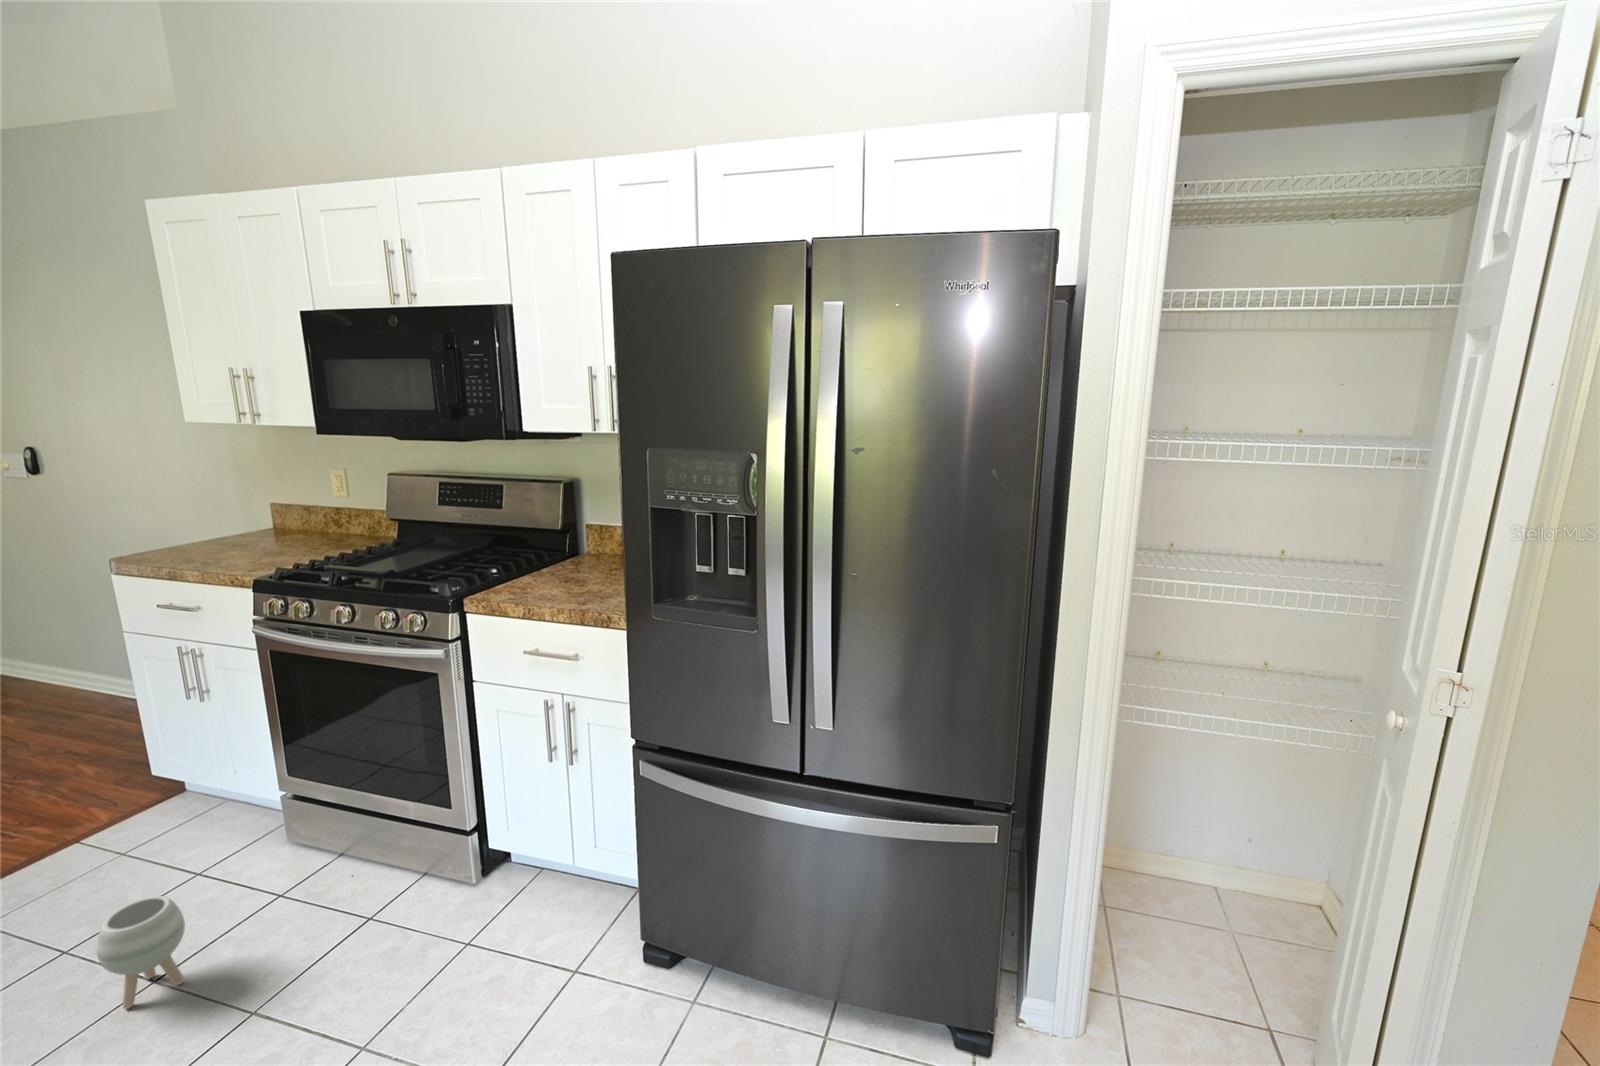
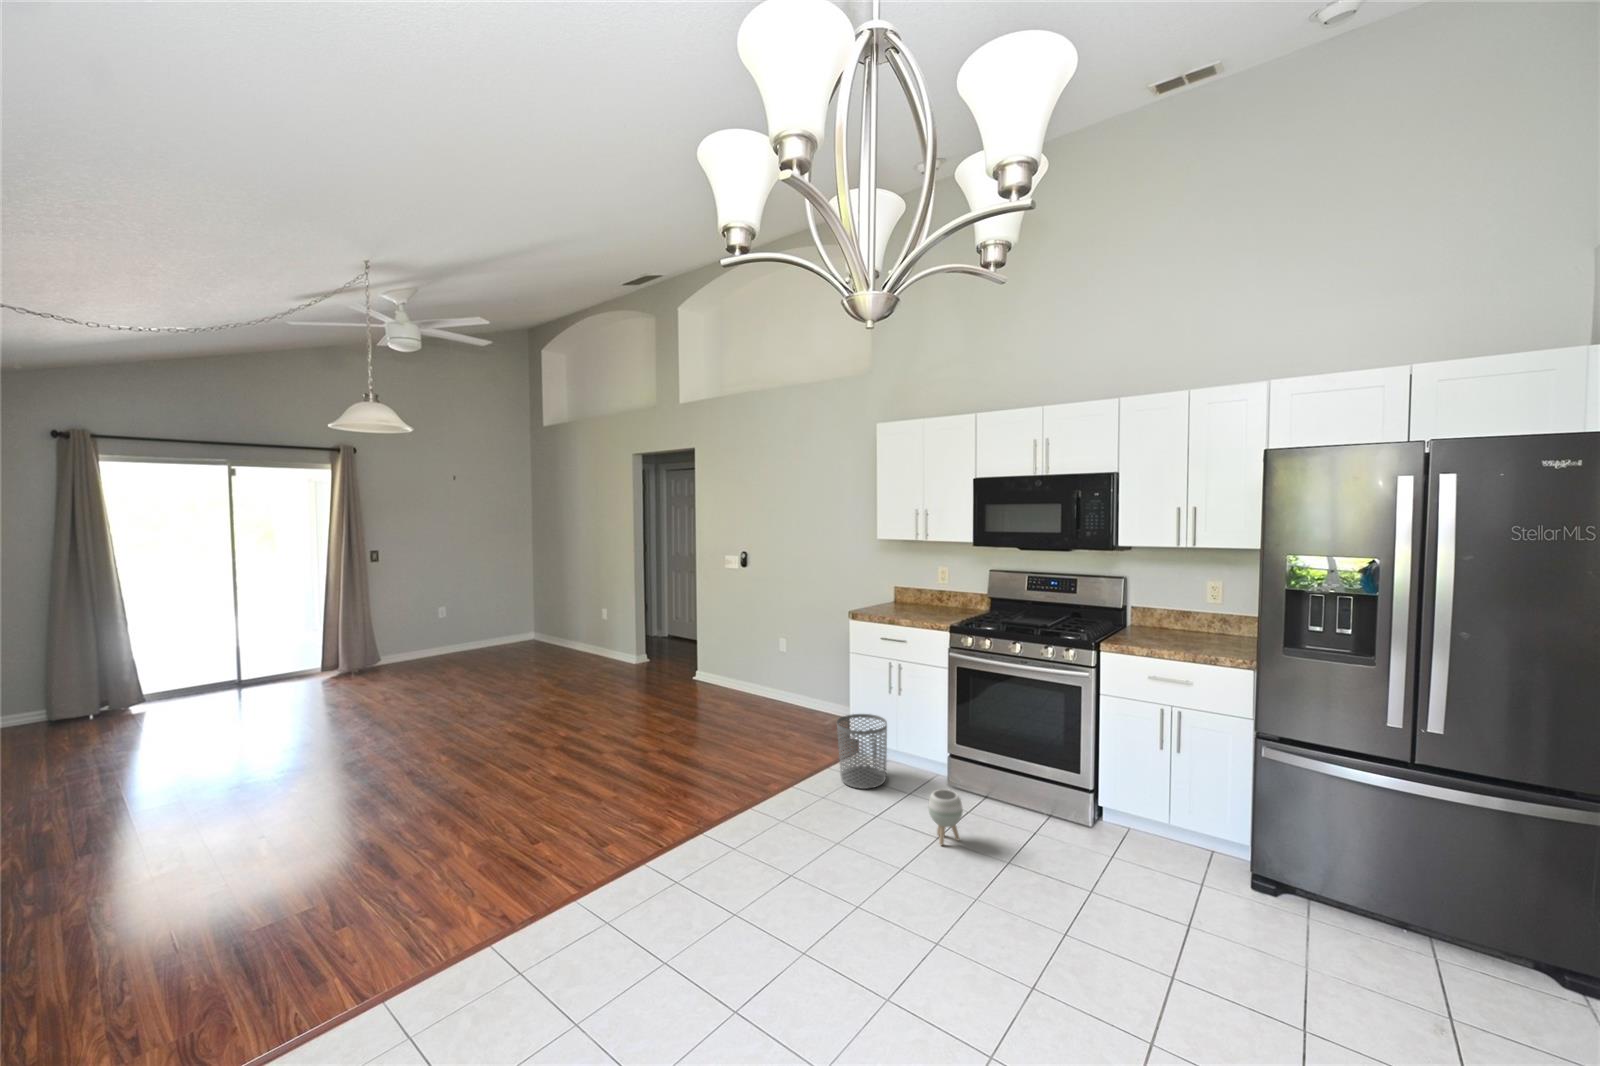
waste bin: none [26,741,171,887] -> present [837,714,887,789]

